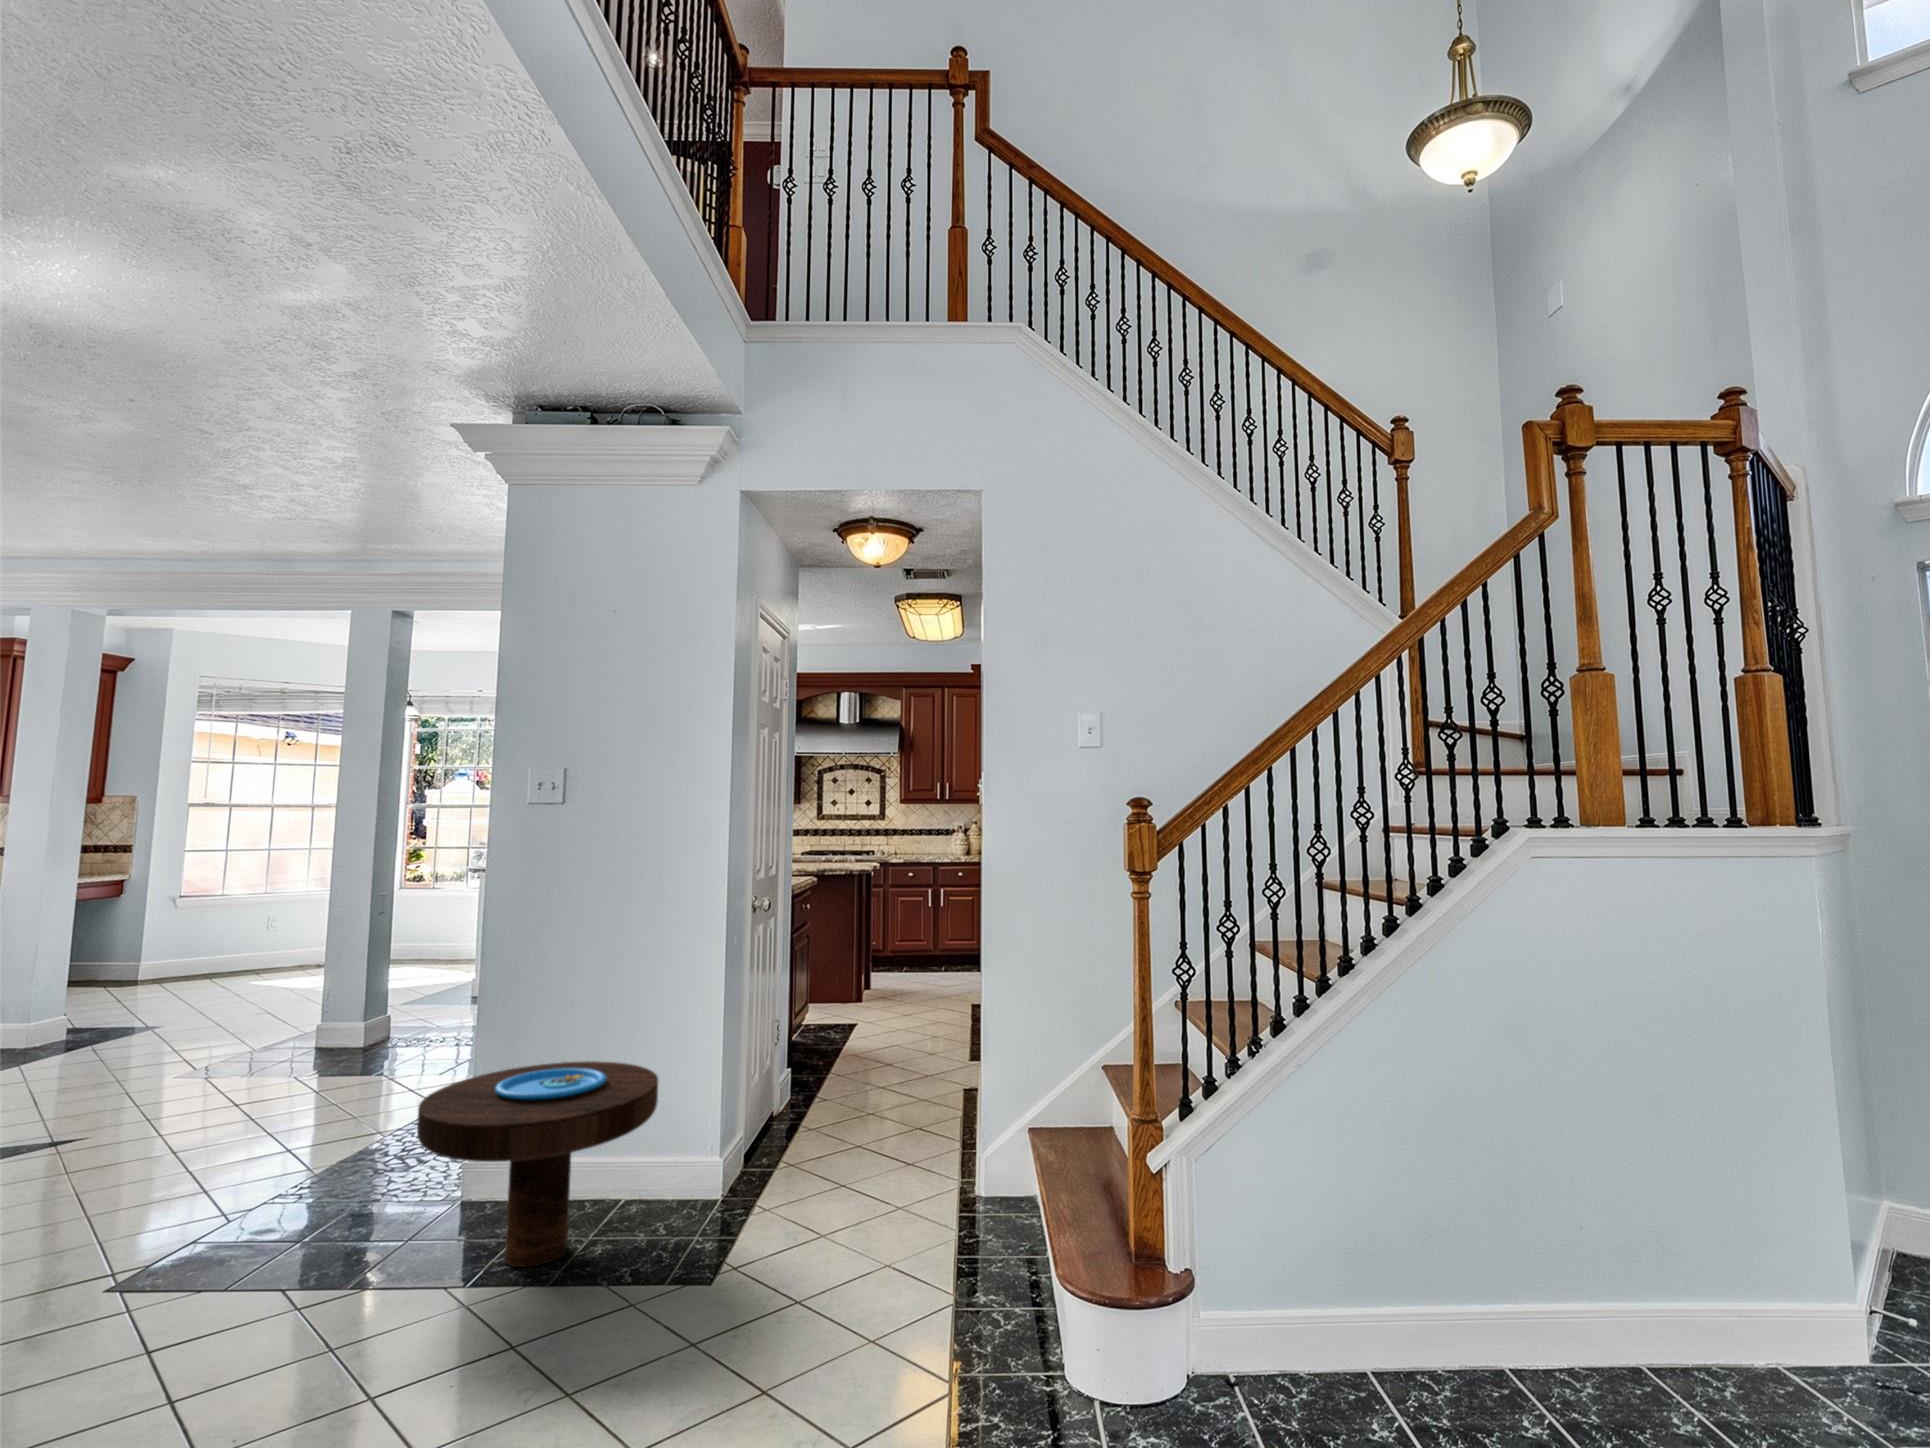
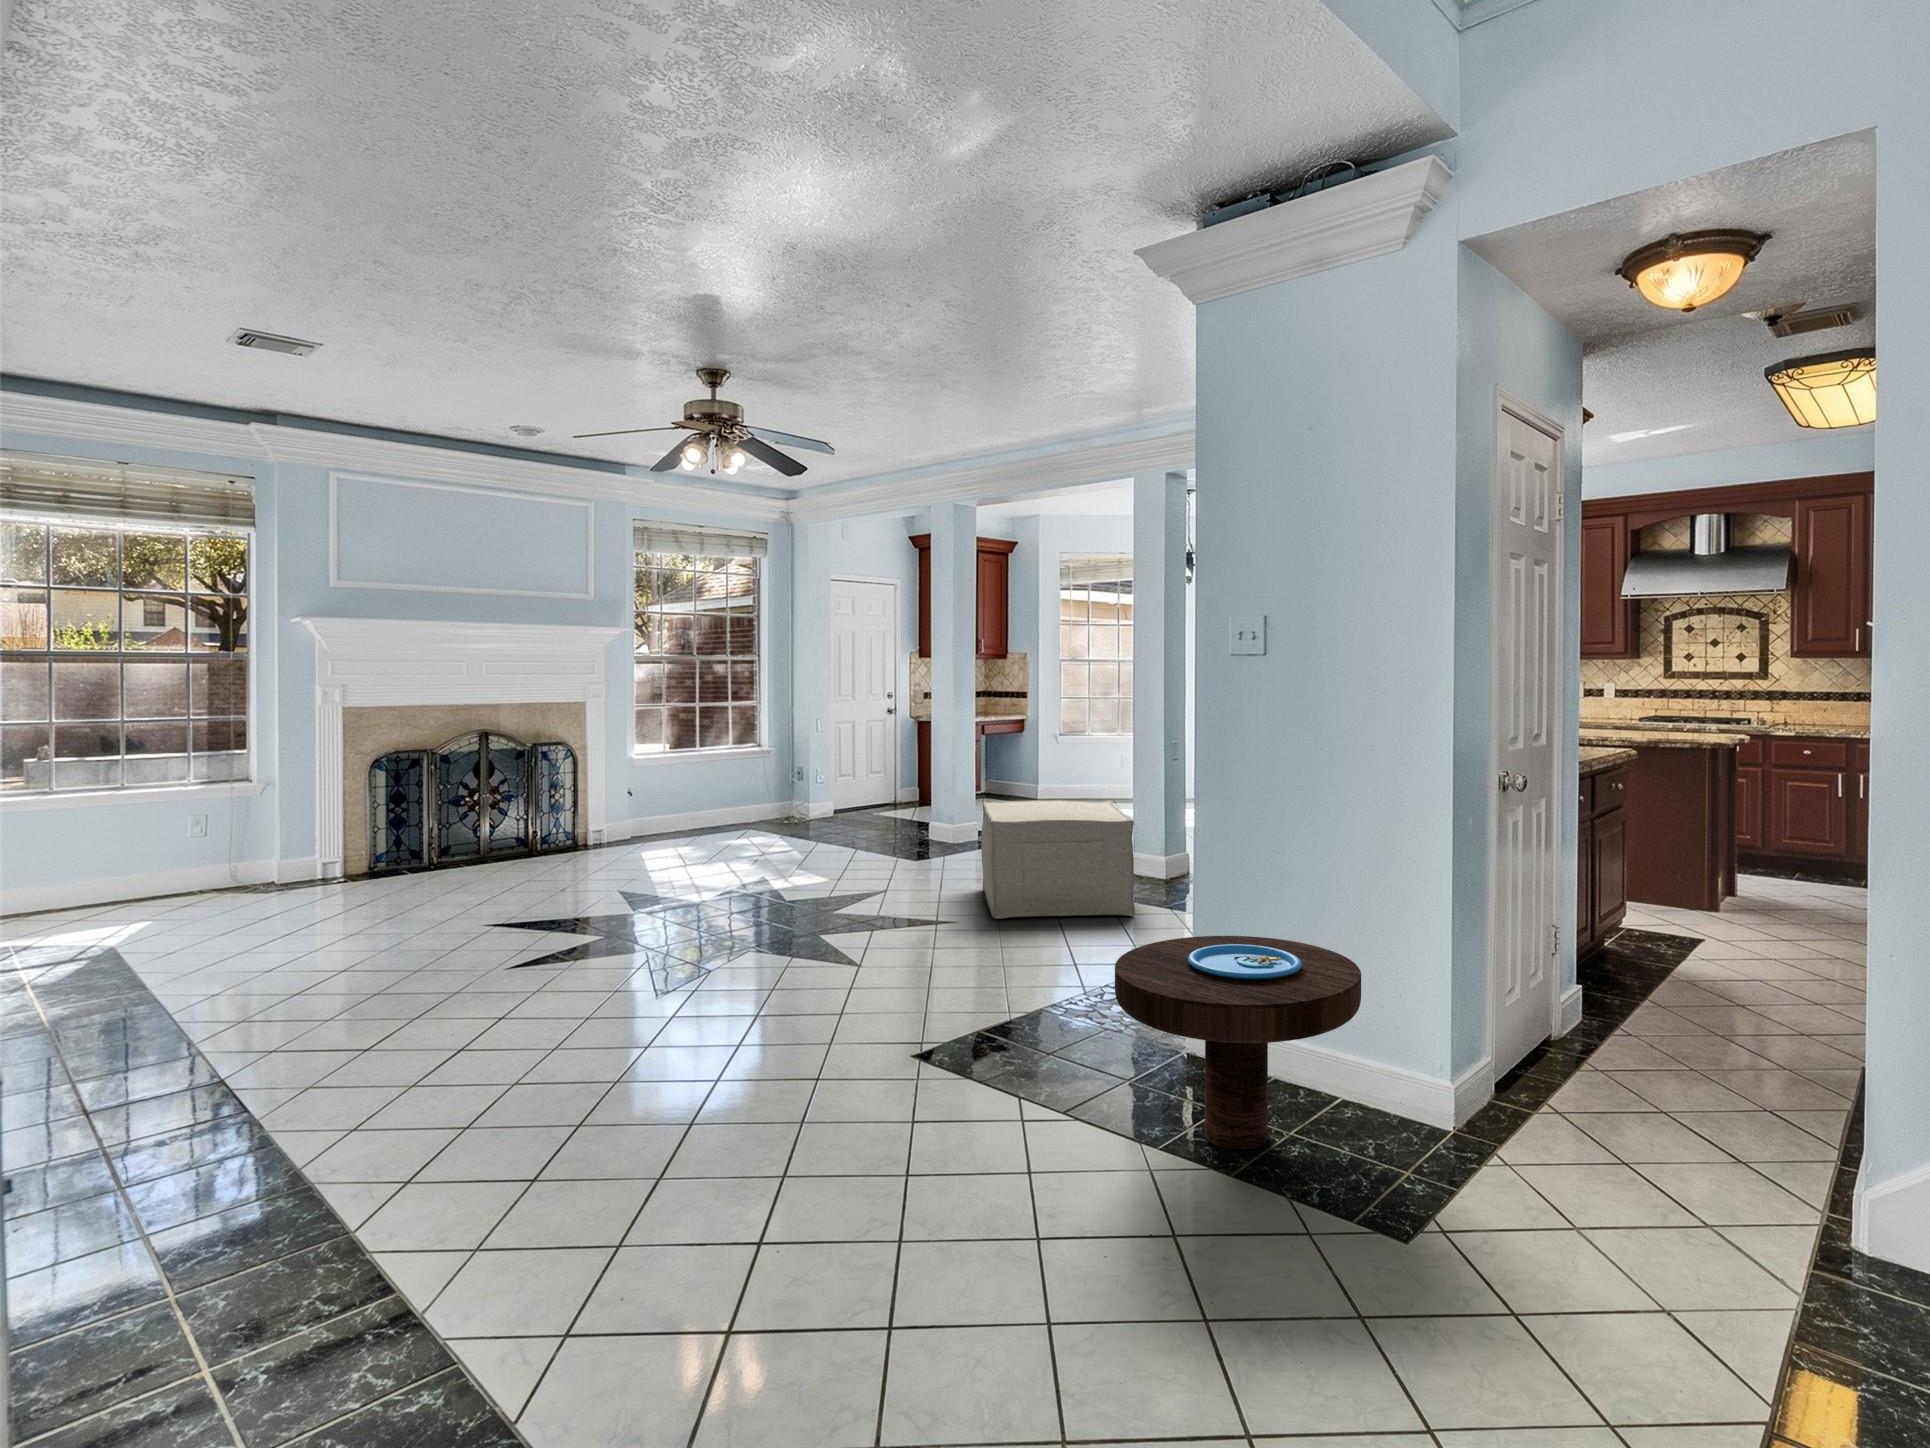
ottoman: none [111,962,346,1118] -> present [981,800,1135,919]

